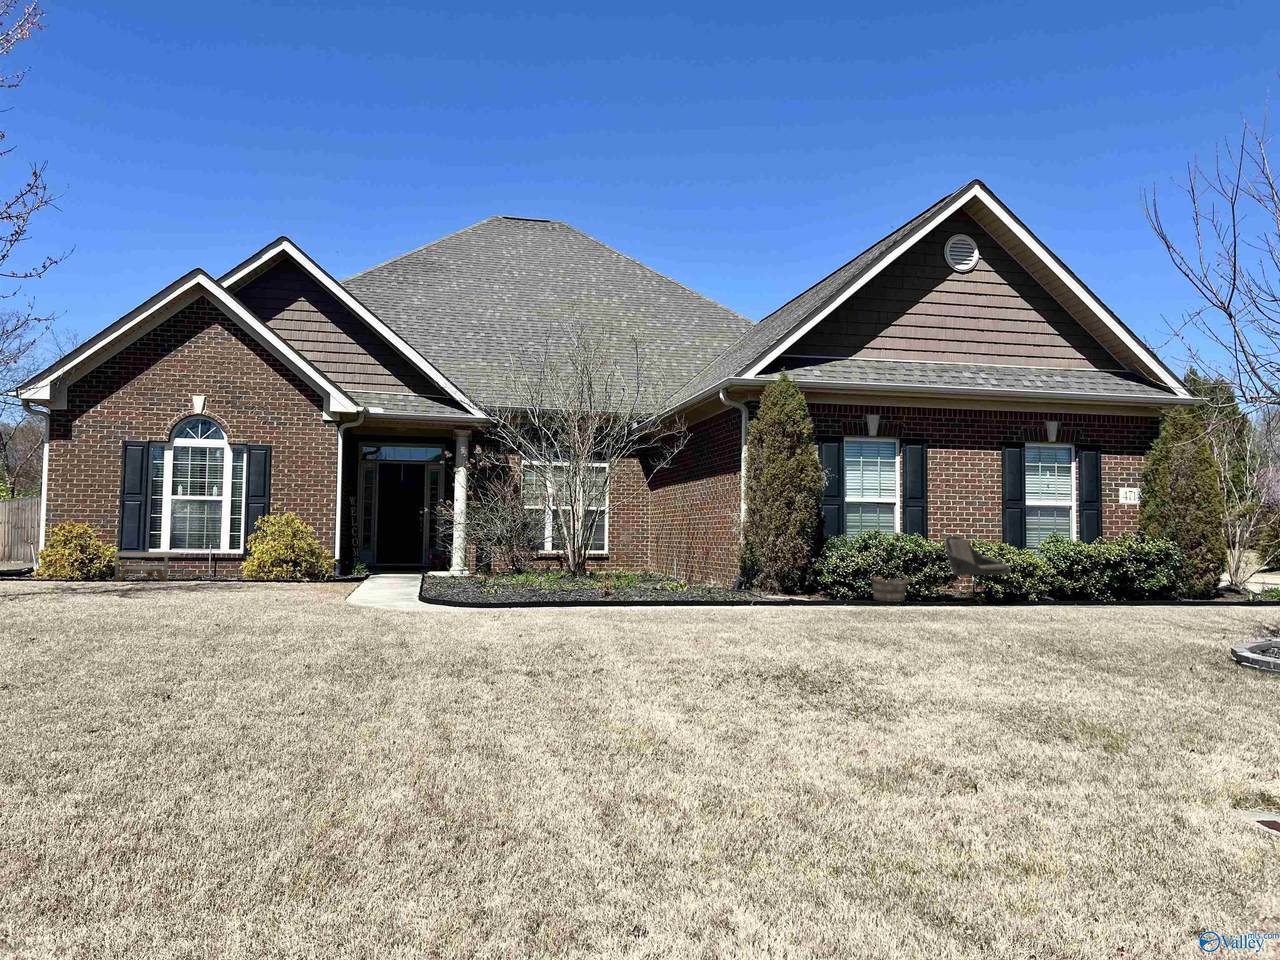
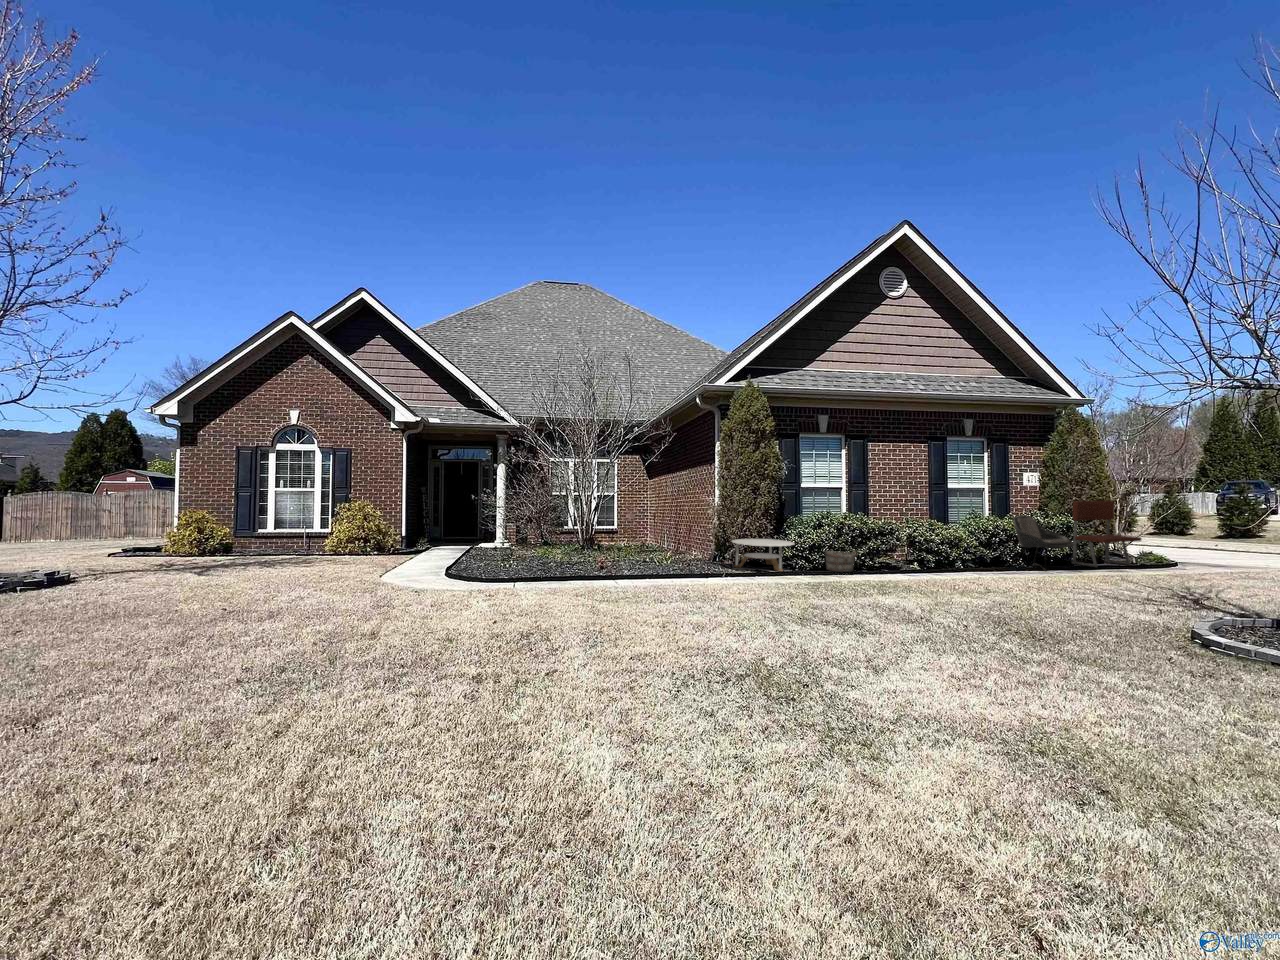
bench: none [1168,523,1250,602] -> present [1072,501,1141,567]
lounge chair: present [941,536,1011,604] -> present [1010,515,1074,571]
round table: present [111,552,179,581] -> present [732,539,794,571]

